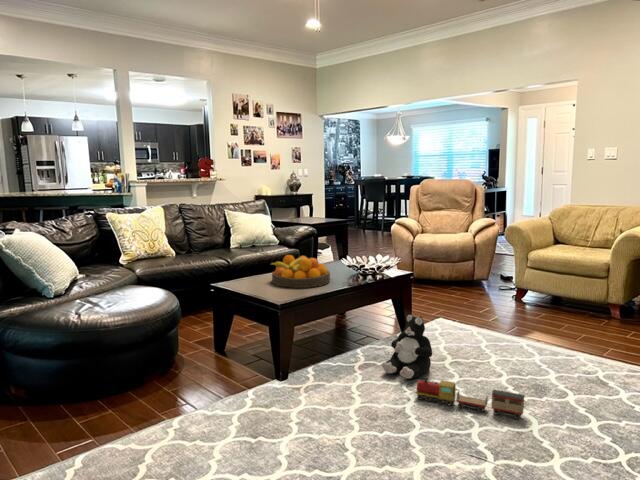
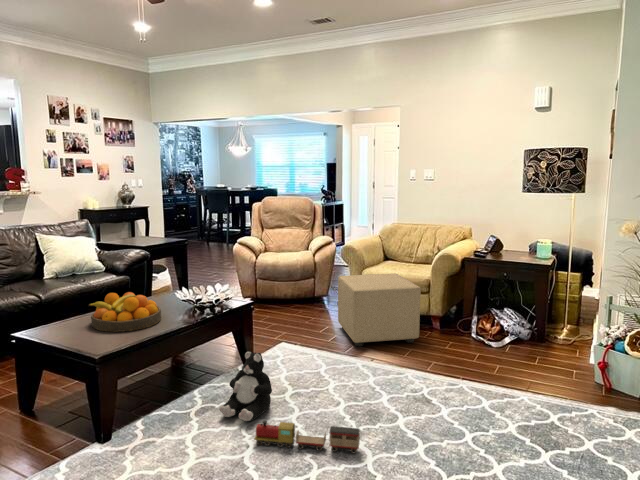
ottoman: none [500,256,598,329] -> present [338,273,421,347]

